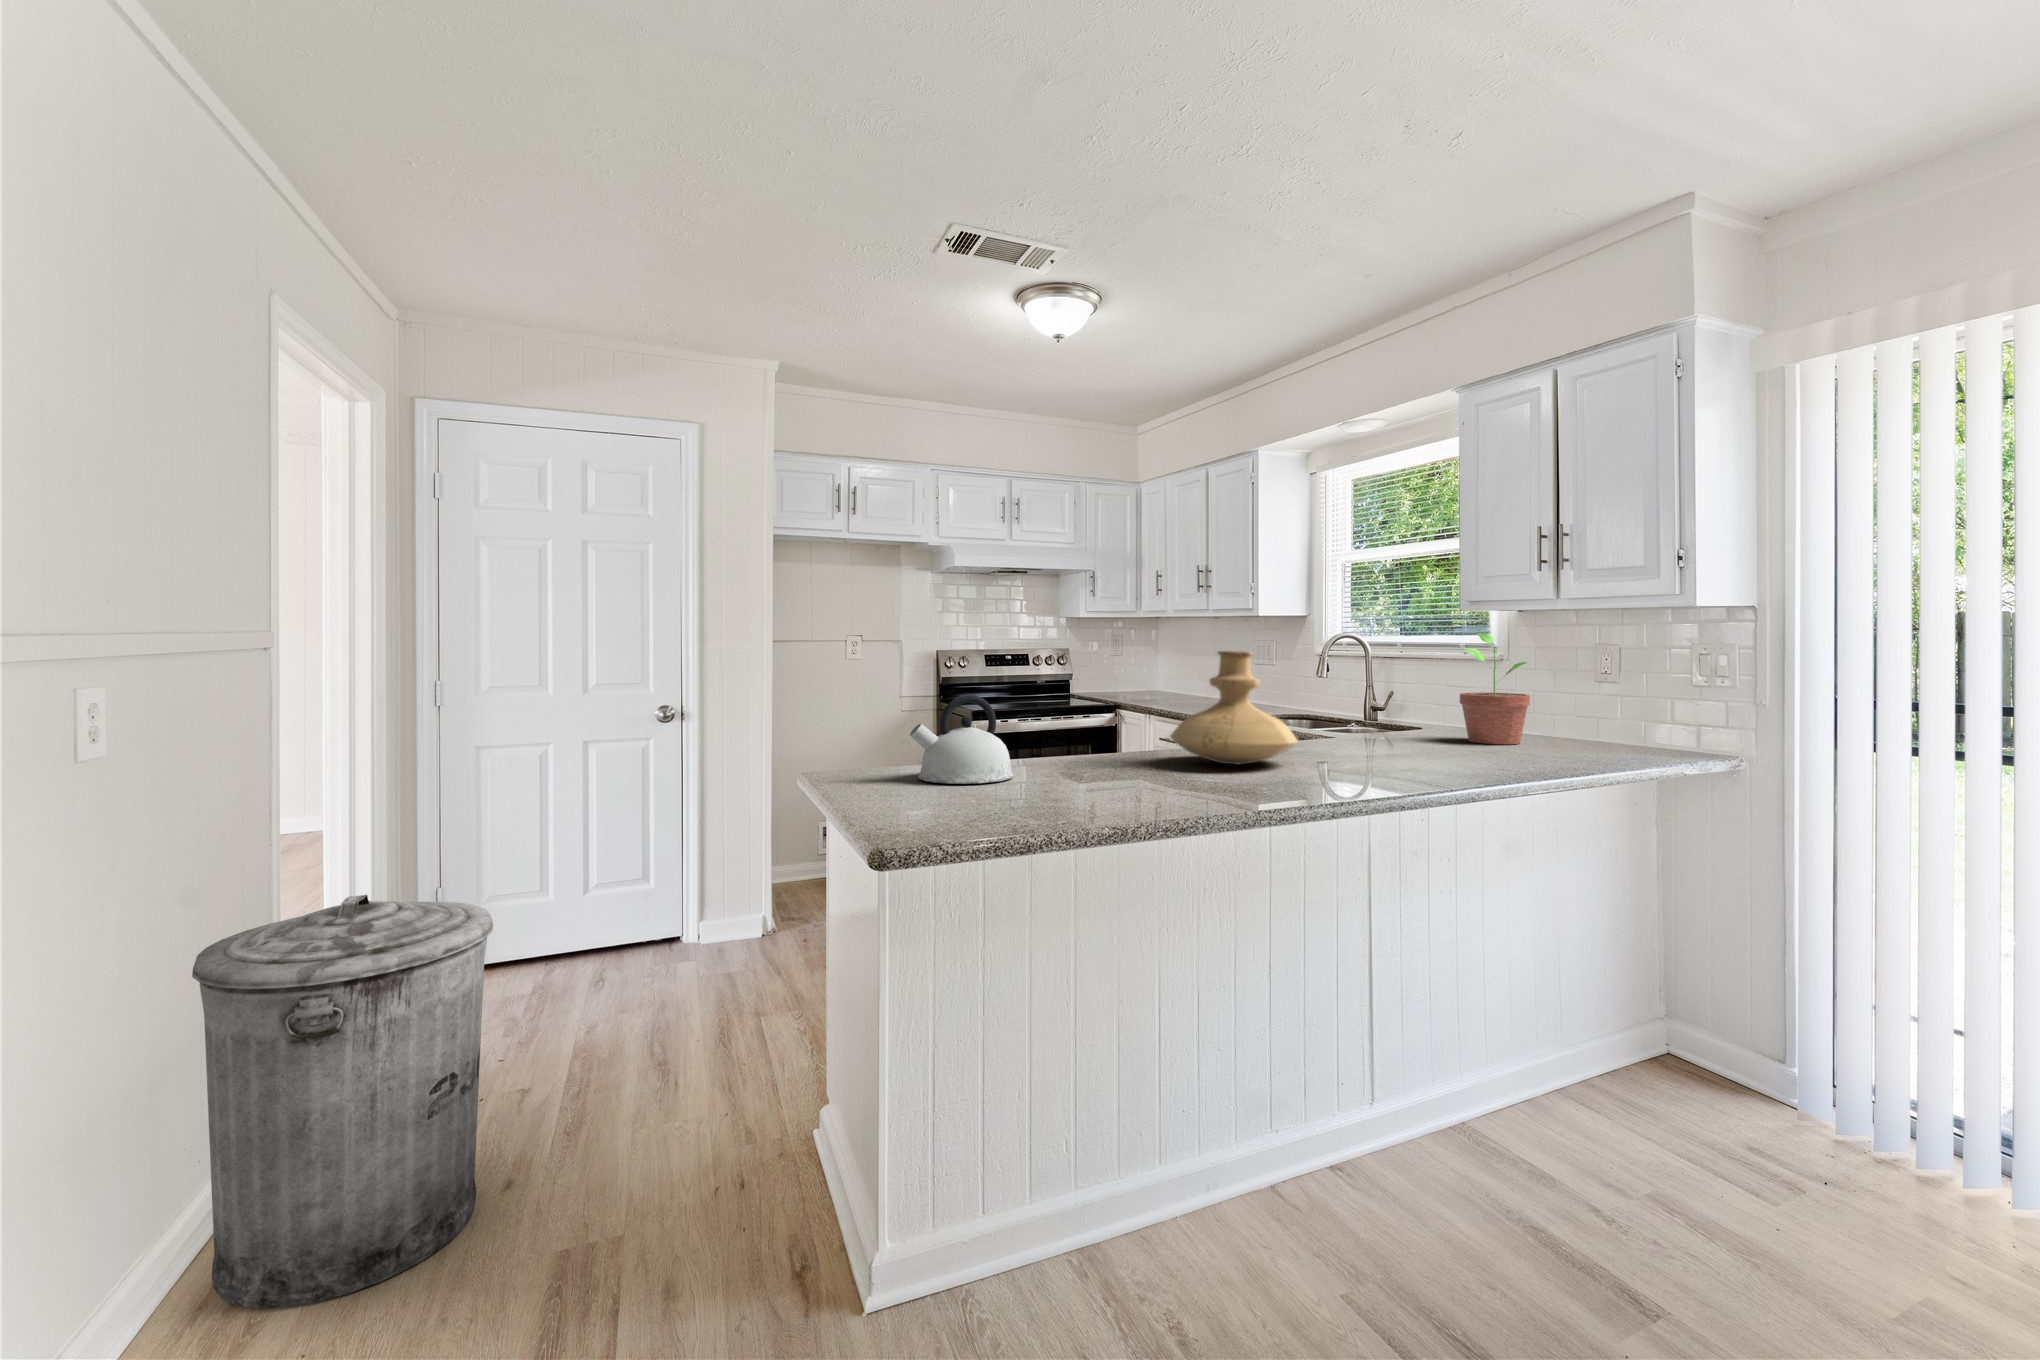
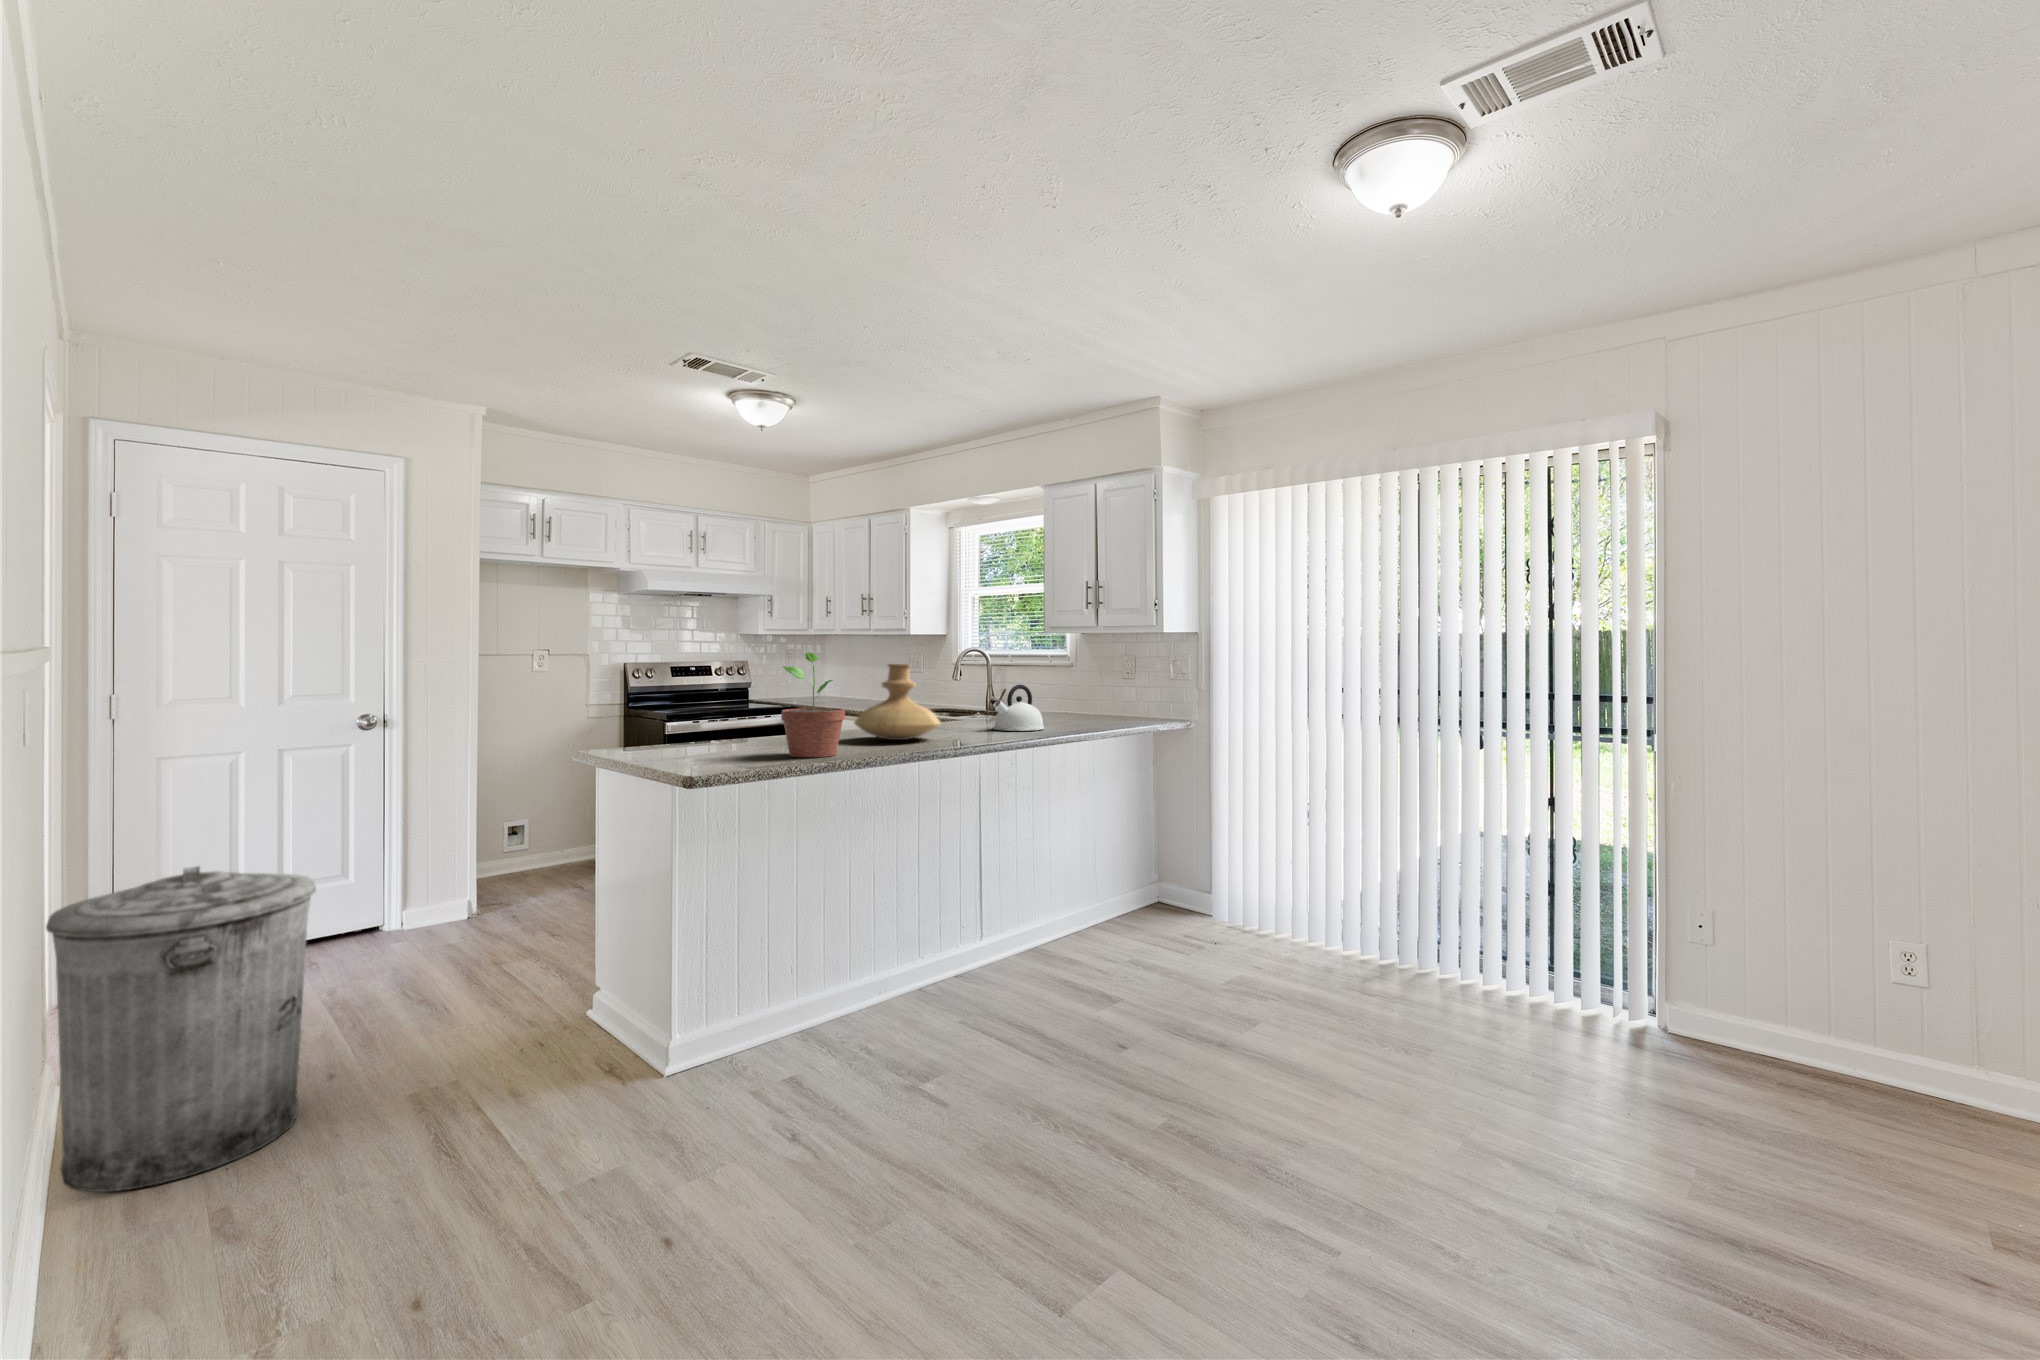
potted plant: present [1460,633,1530,744] -> present [781,652,845,757]
kettle: present [910,695,1014,784] -> present [993,684,1044,731]

